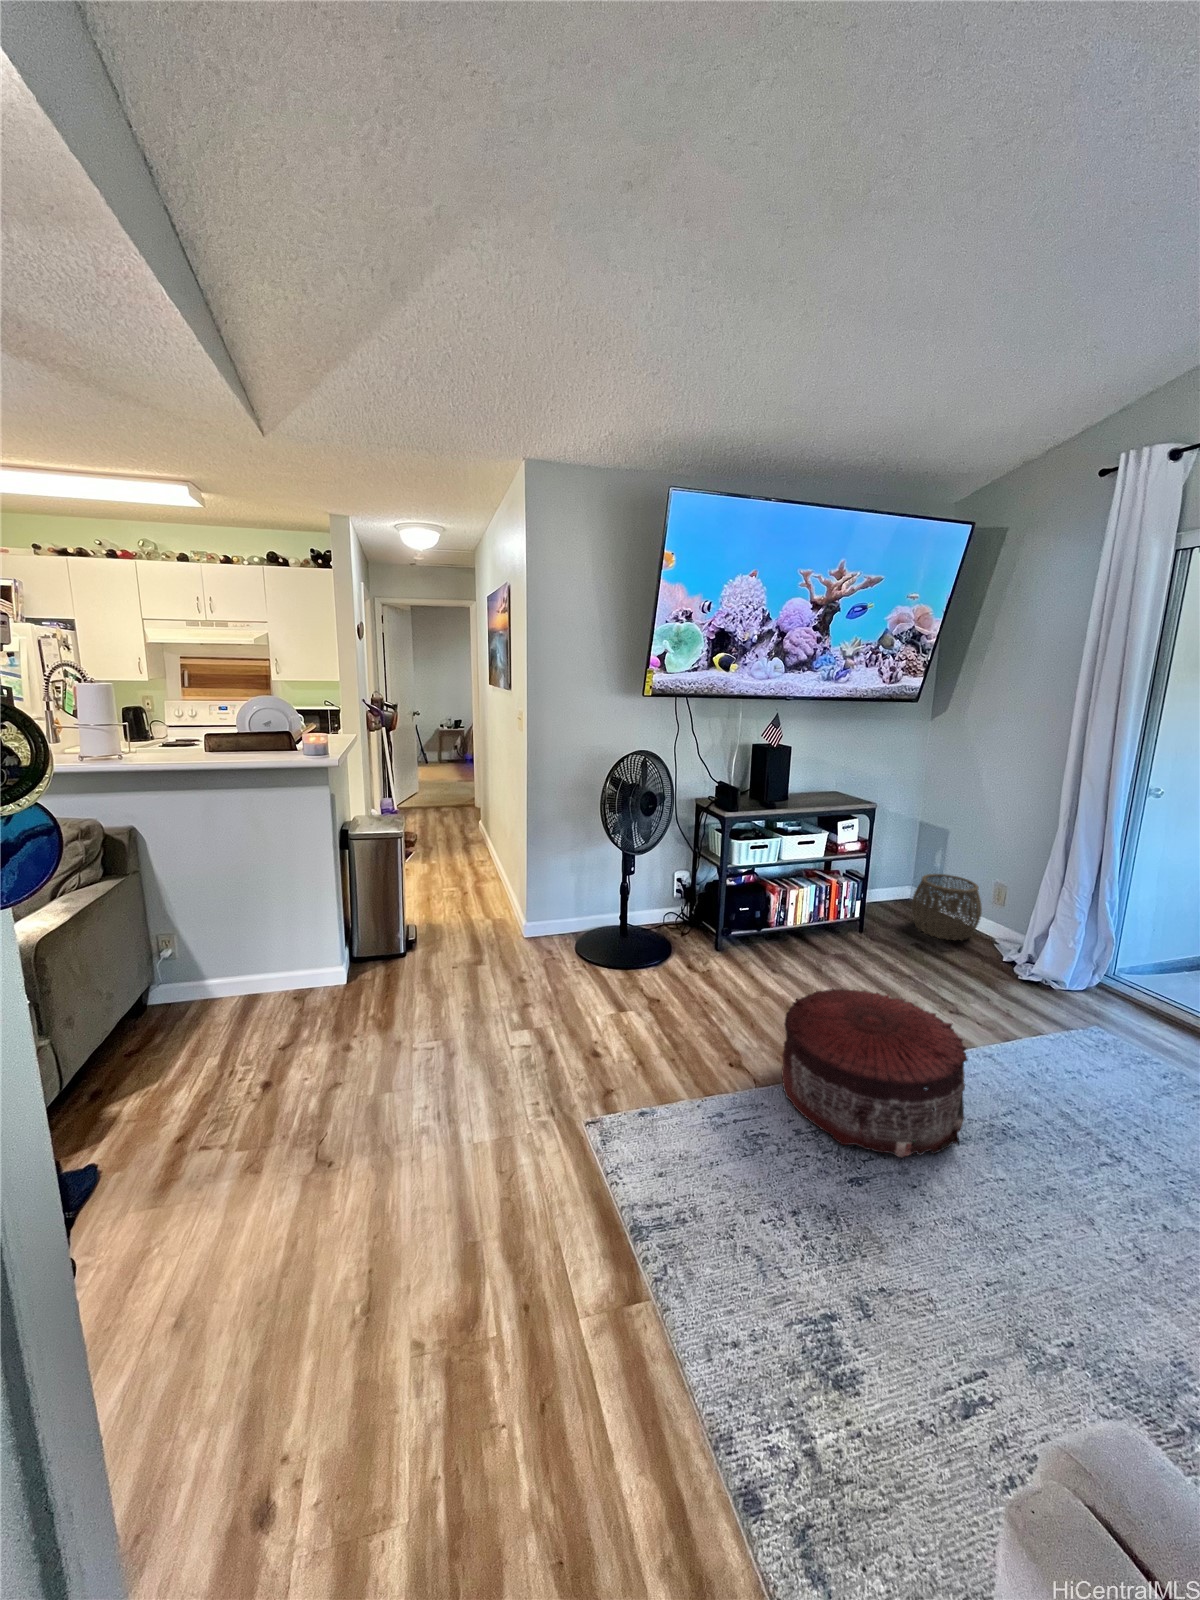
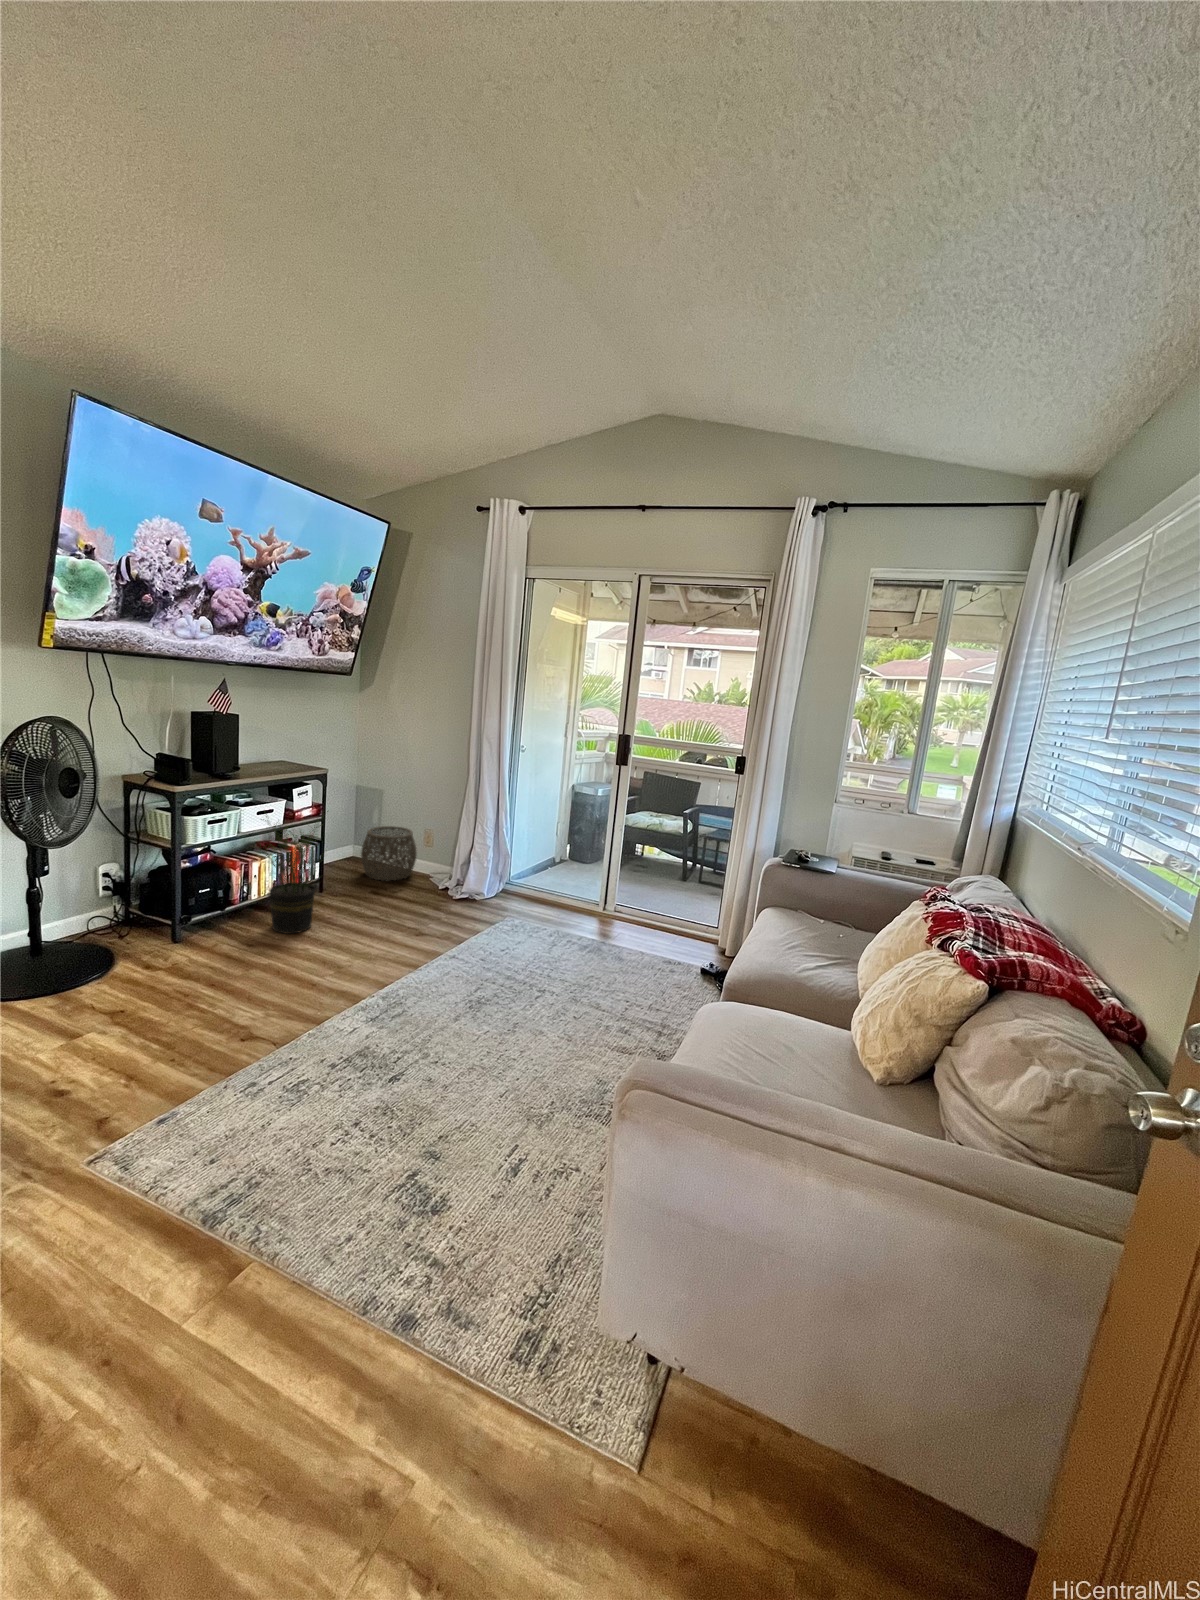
potted plant: none [784,840,868,971] -> present [260,811,328,934]
pouf: present [782,989,968,1157] -> none [297,924,456,1057]

